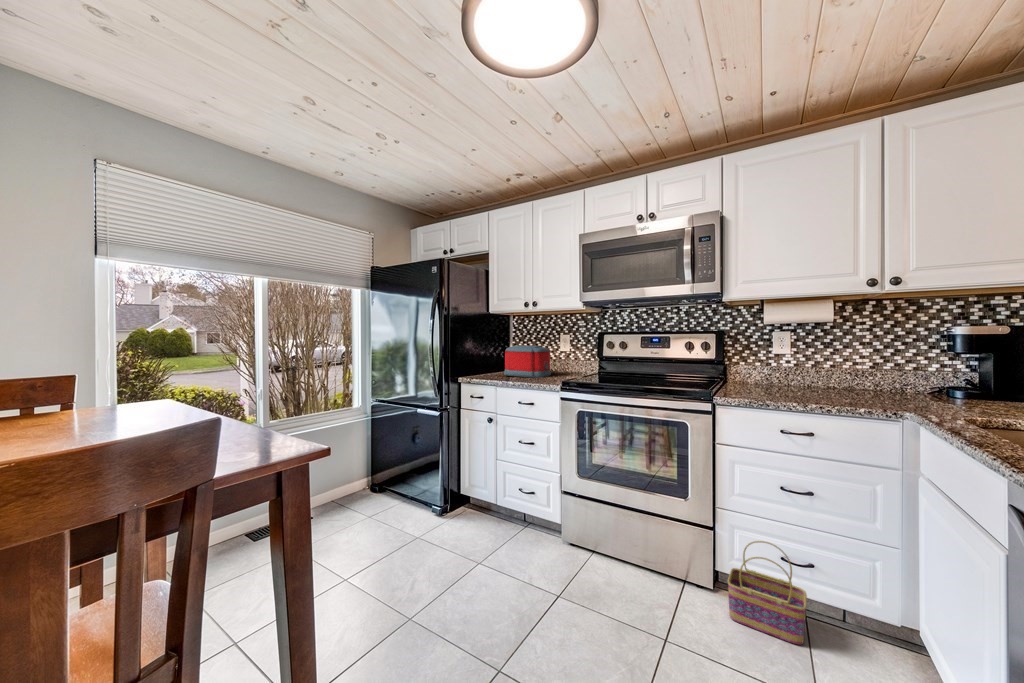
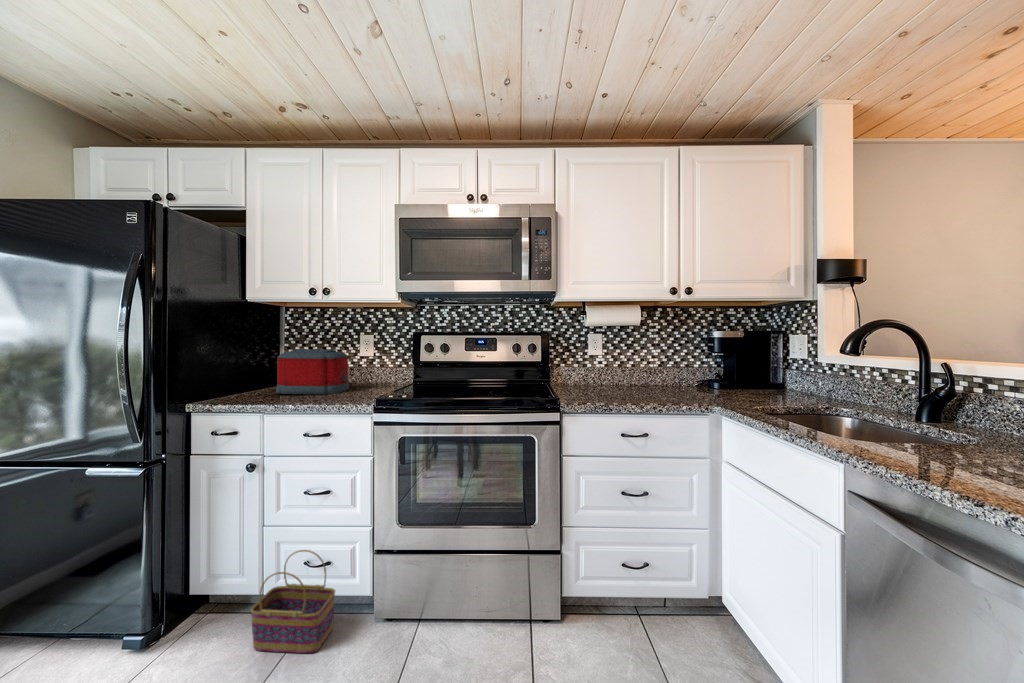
basket: present [728,541,807,645] -> present [251,550,335,653]

